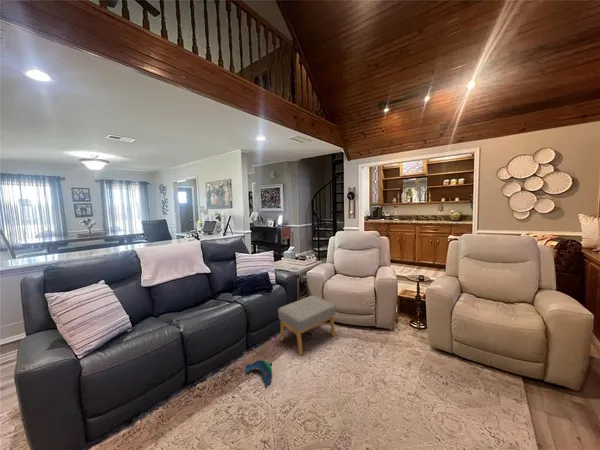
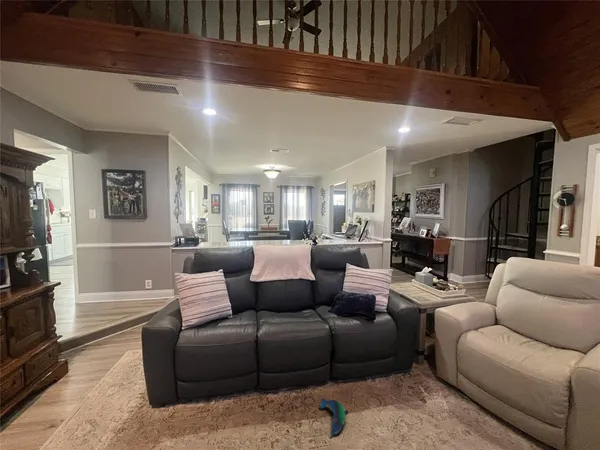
footstool: present [278,296,336,355] -> none [378,345,467,421]

